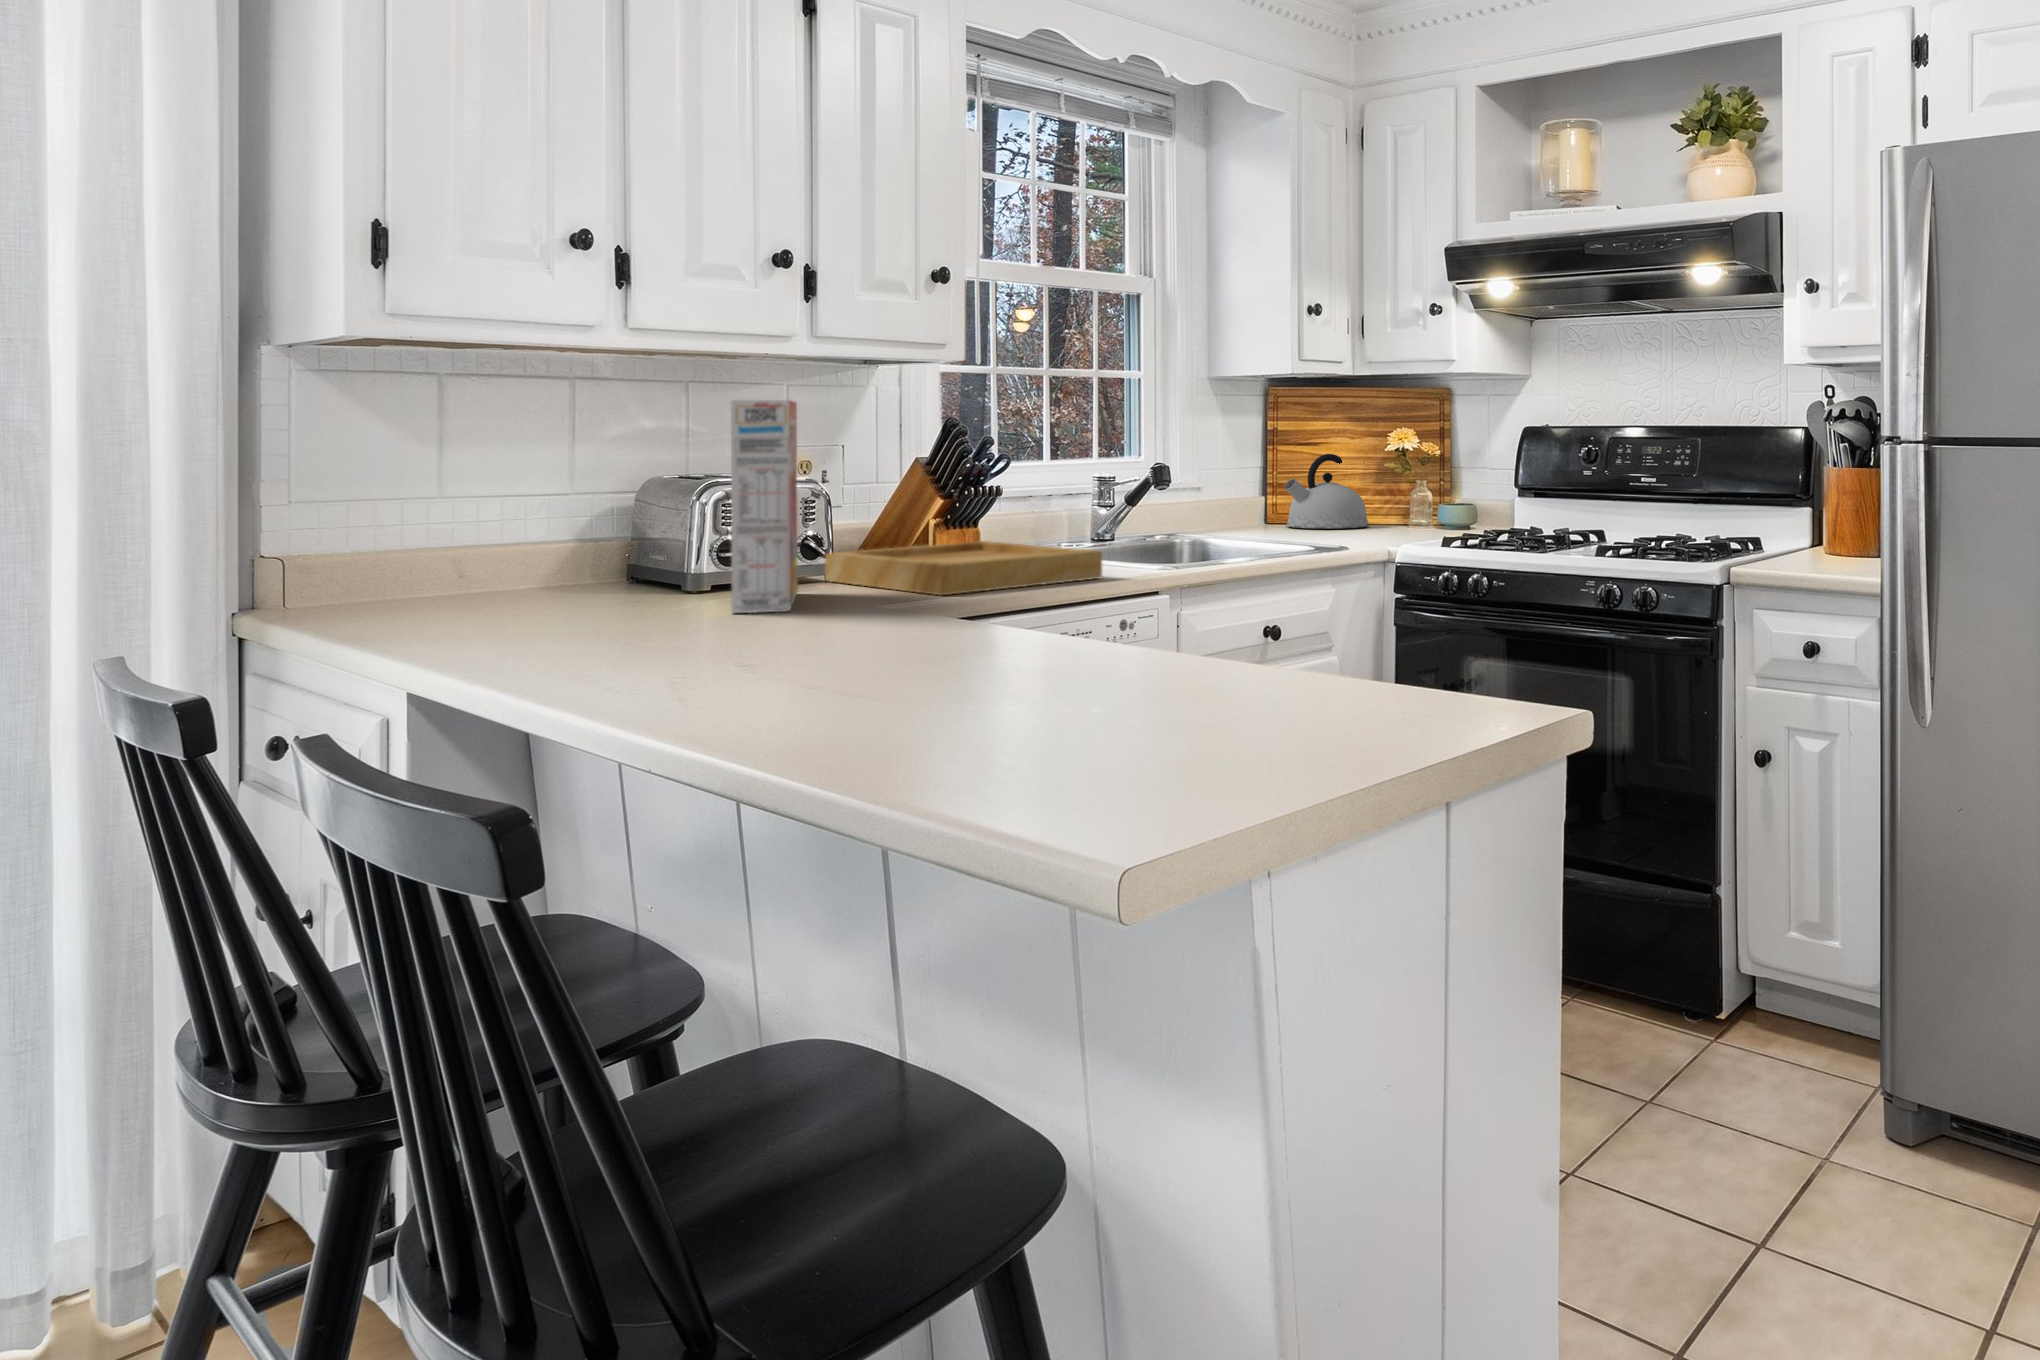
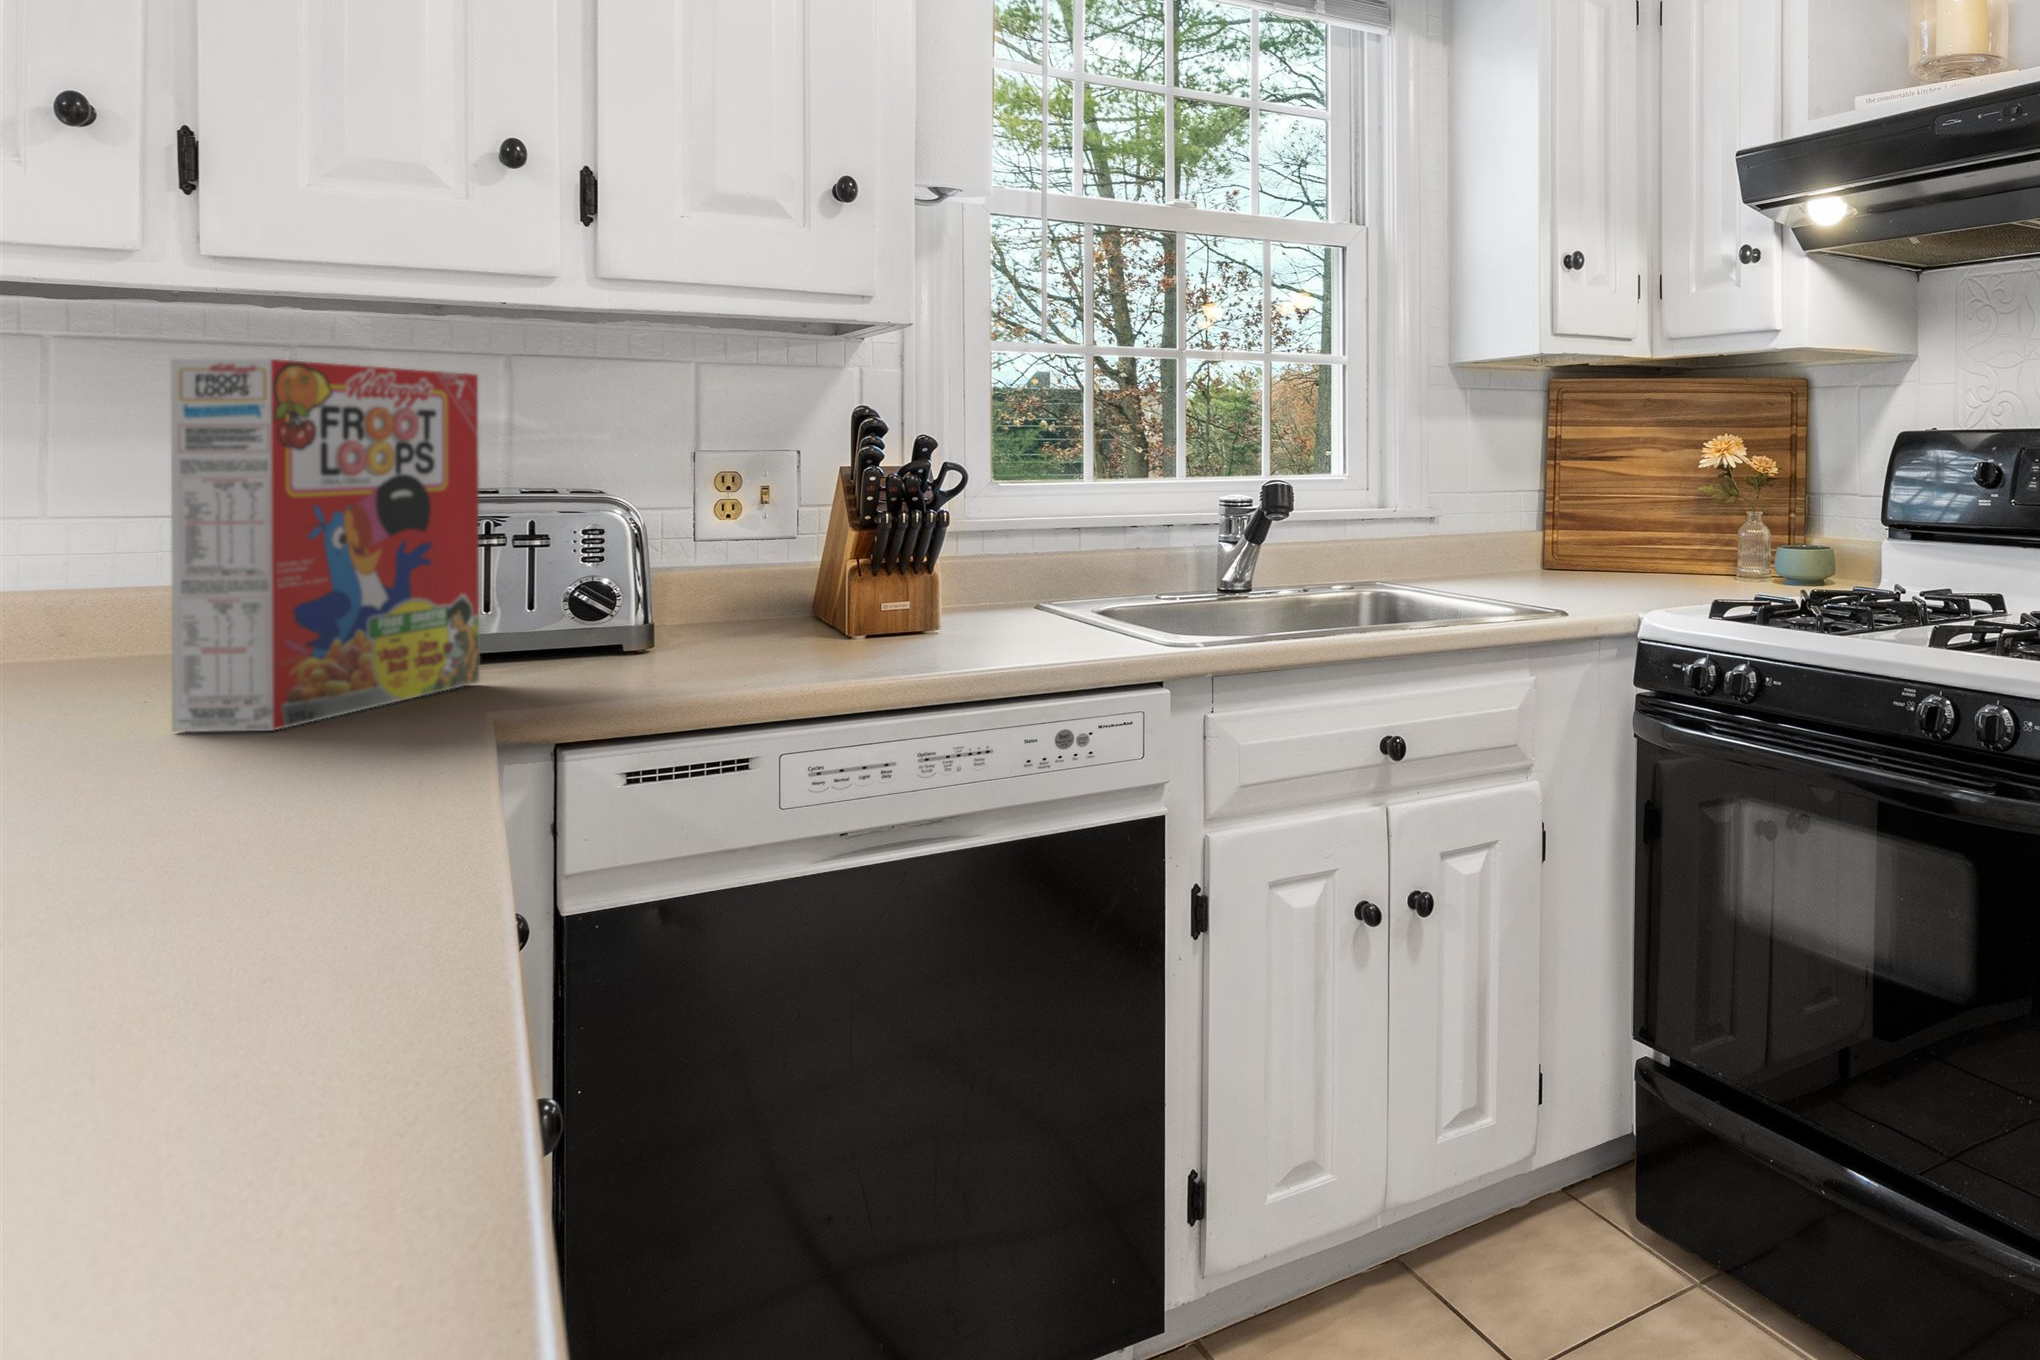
kettle: present [1285,454,1369,528] -> none [1563,472,1689,578]
tray: present [825,541,1102,595] -> none [621,597,1017,700]

